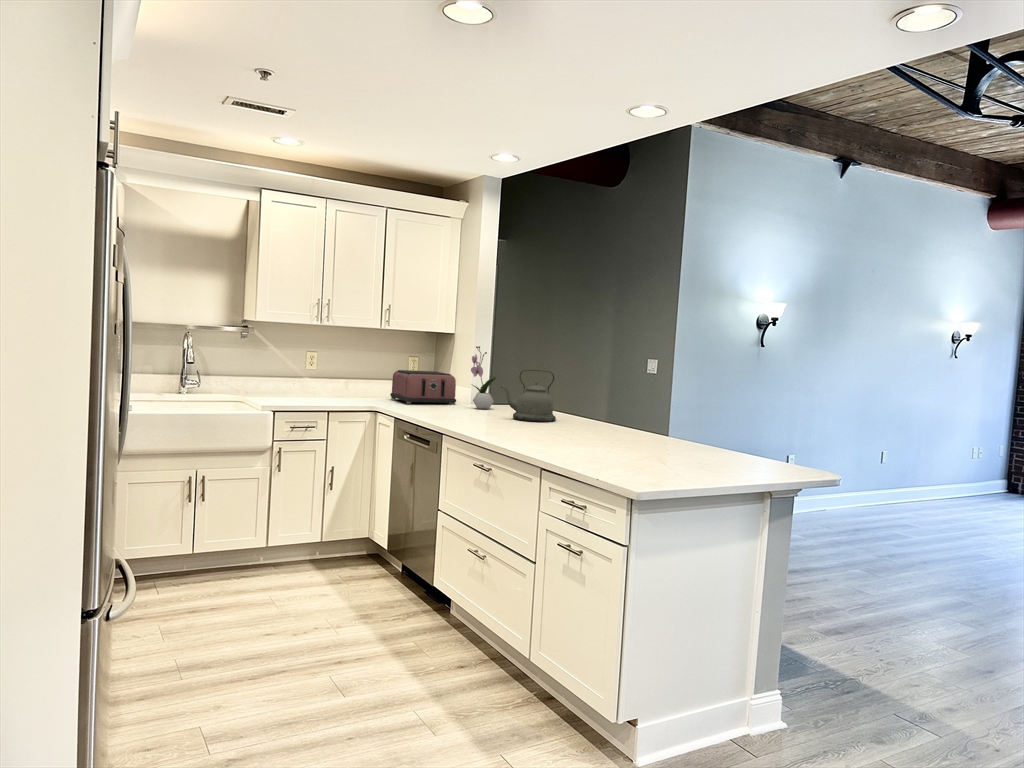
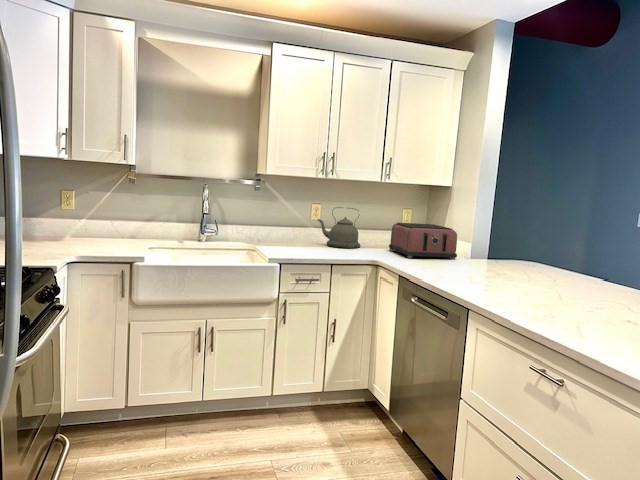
flower arrangement: present [471,346,496,409] -> none [476,201,507,268]
kettle: present [501,370,556,422] -> present [318,207,360,248]

